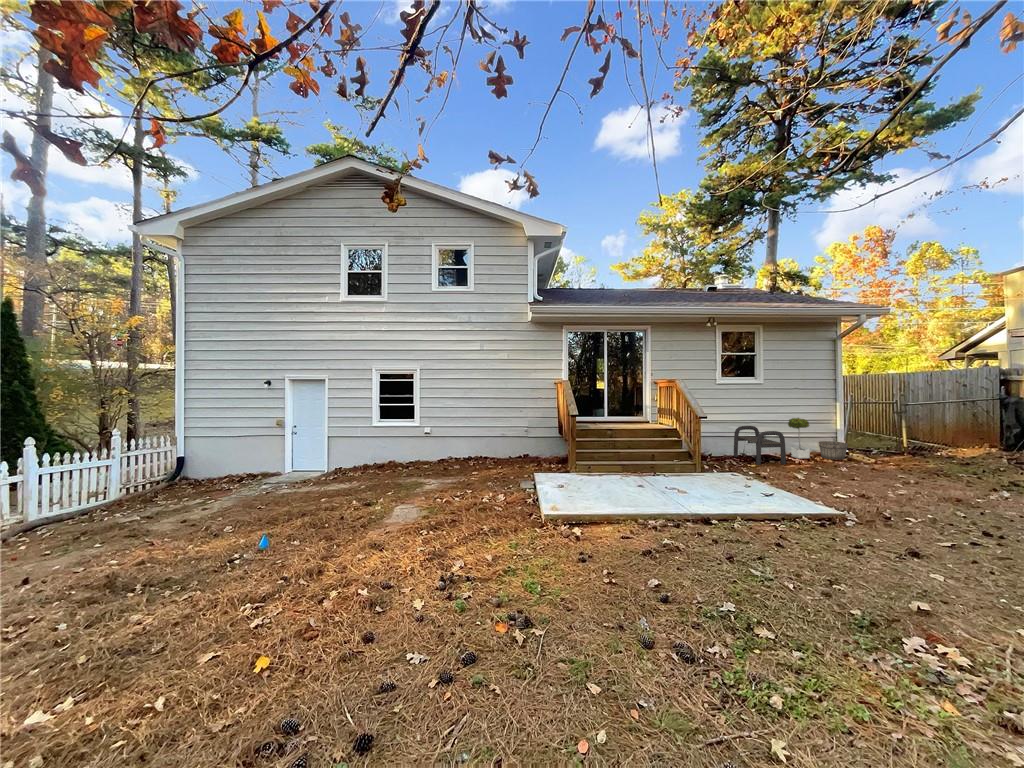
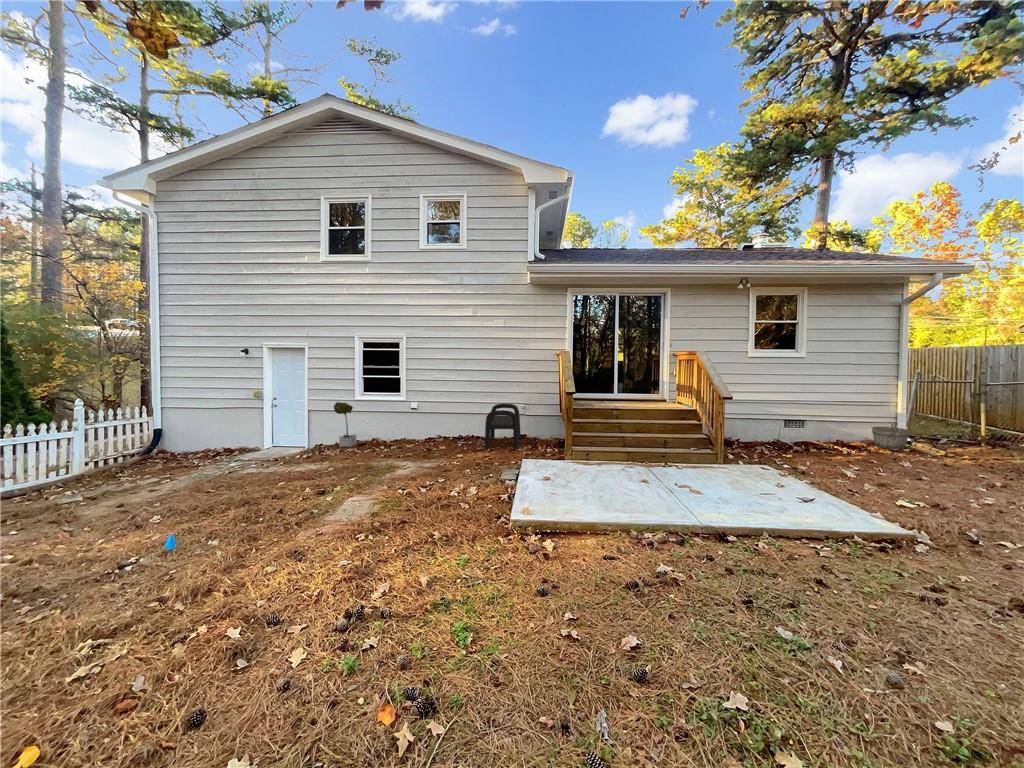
potted tree: present [788,418,810,458] -> present [334,402,357,447]
bench: present [734,426,786,465] -> present [485,404,521,449]

